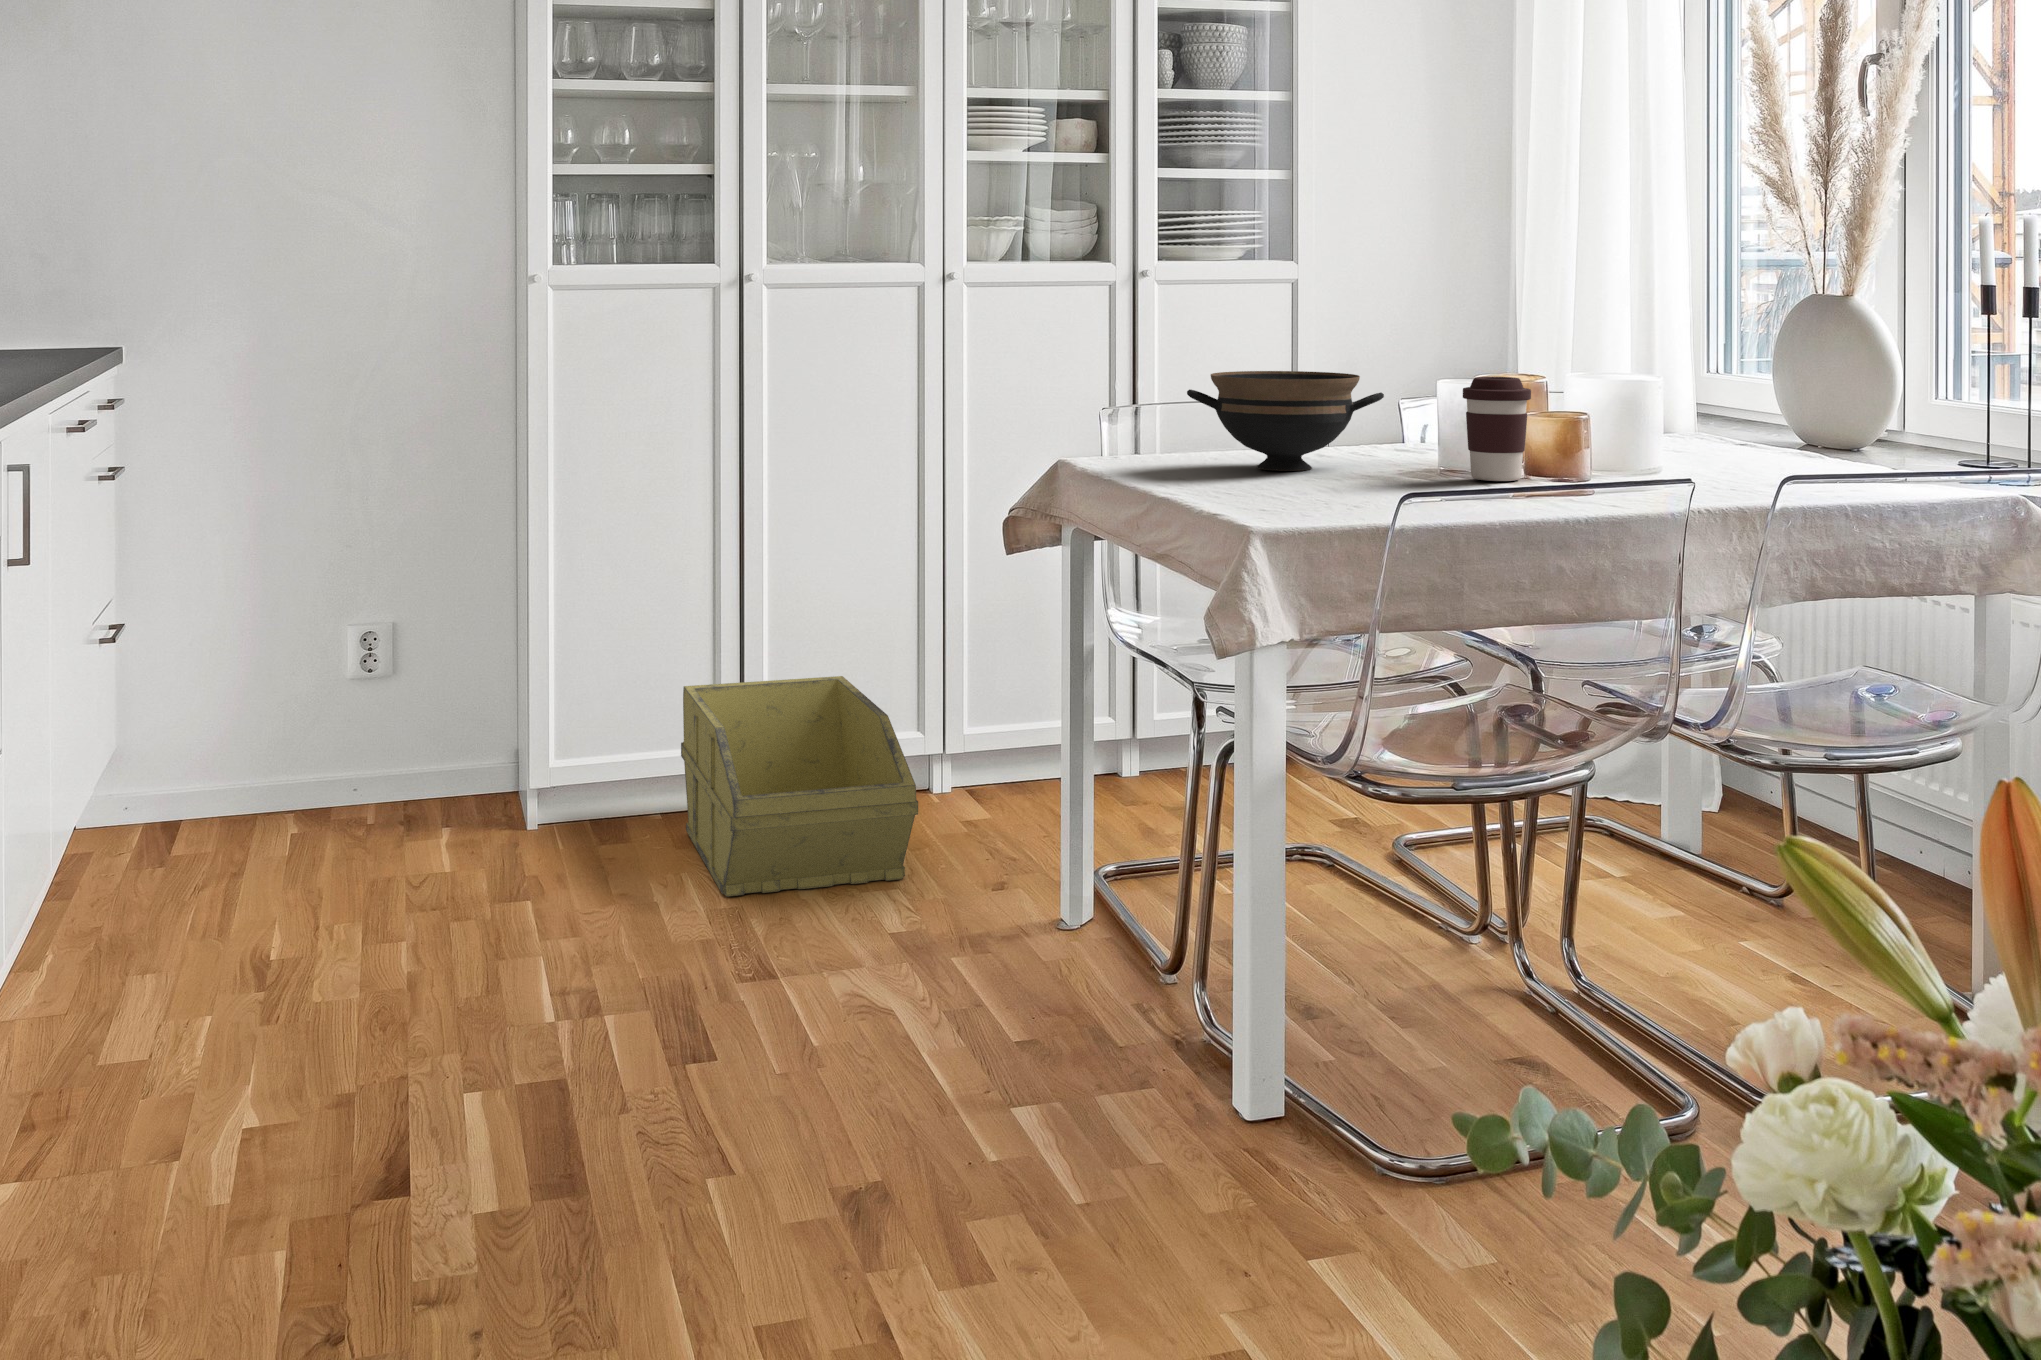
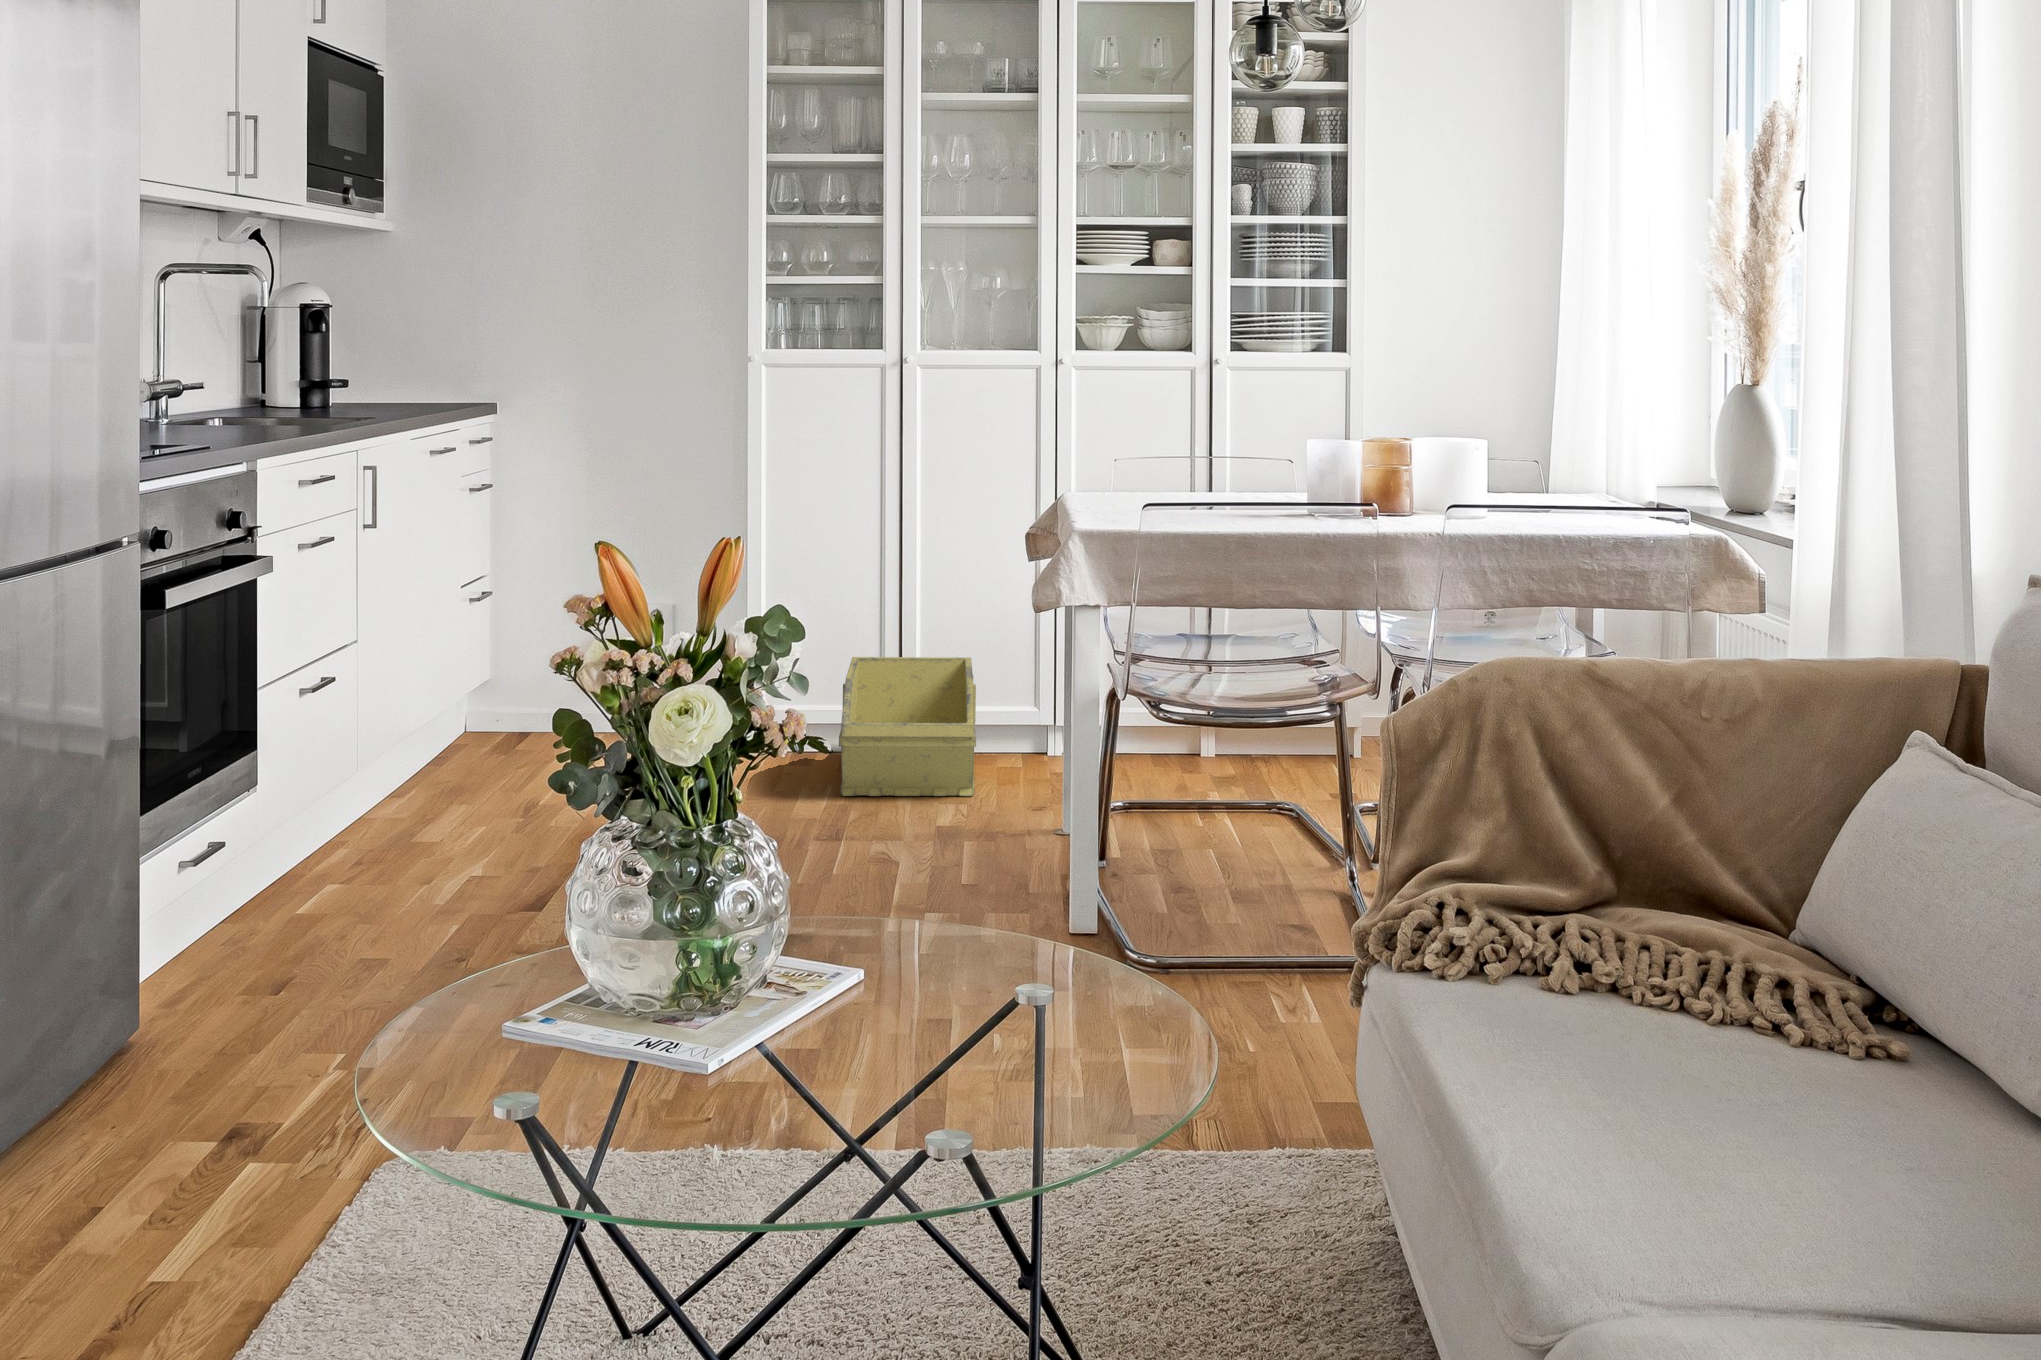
bowl: present [1187,371,1384,471] -> none [1120,423,1255,493]
coffee cup: present [1463,377,1531,481] -> none [1272,424,1321,498]

